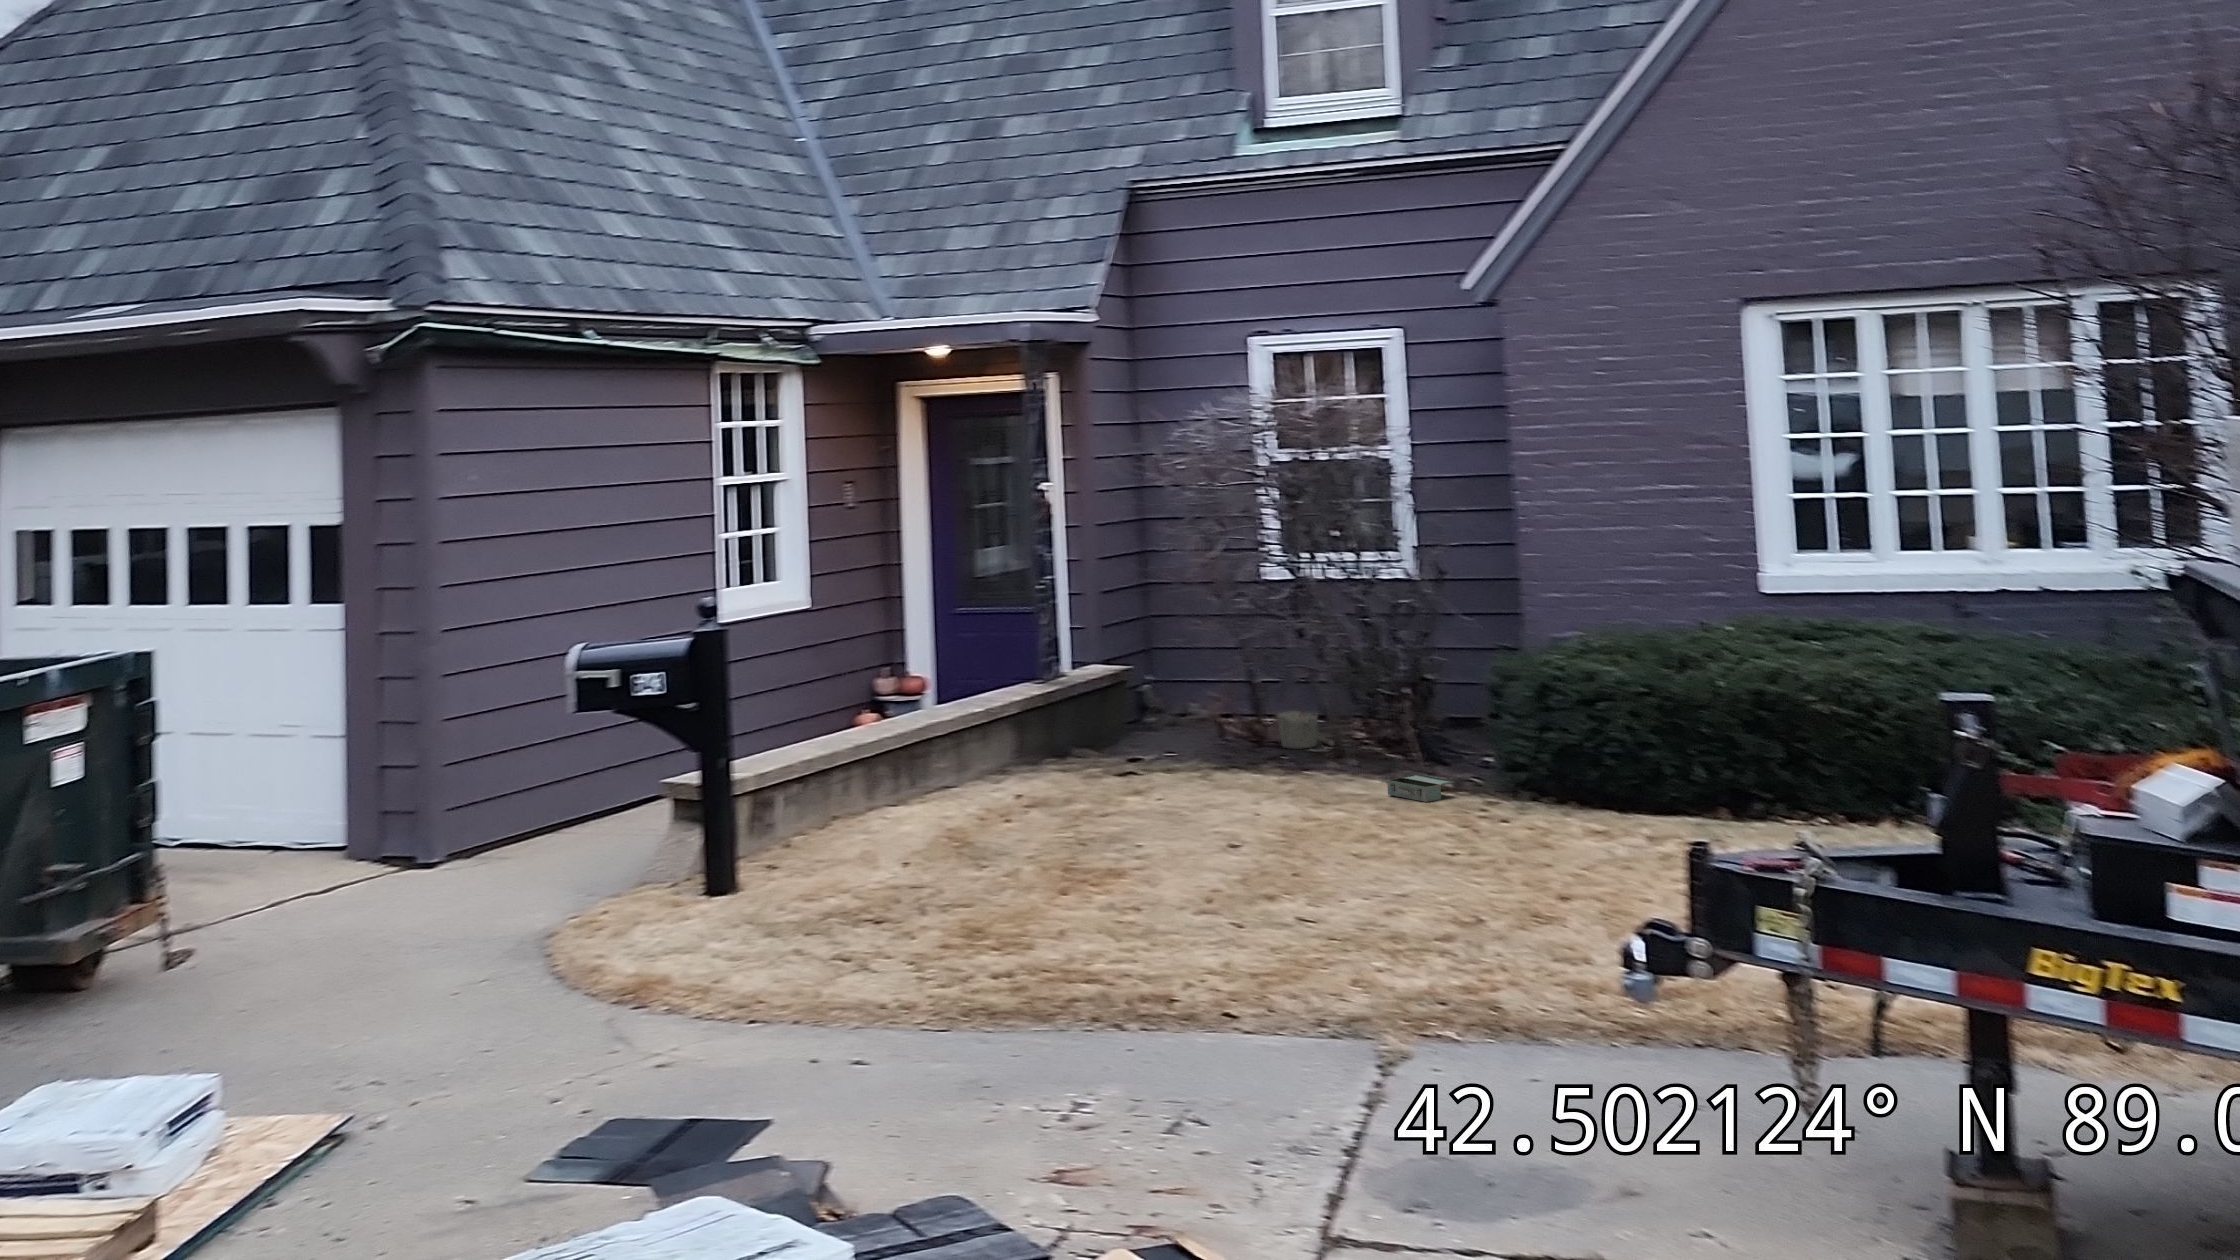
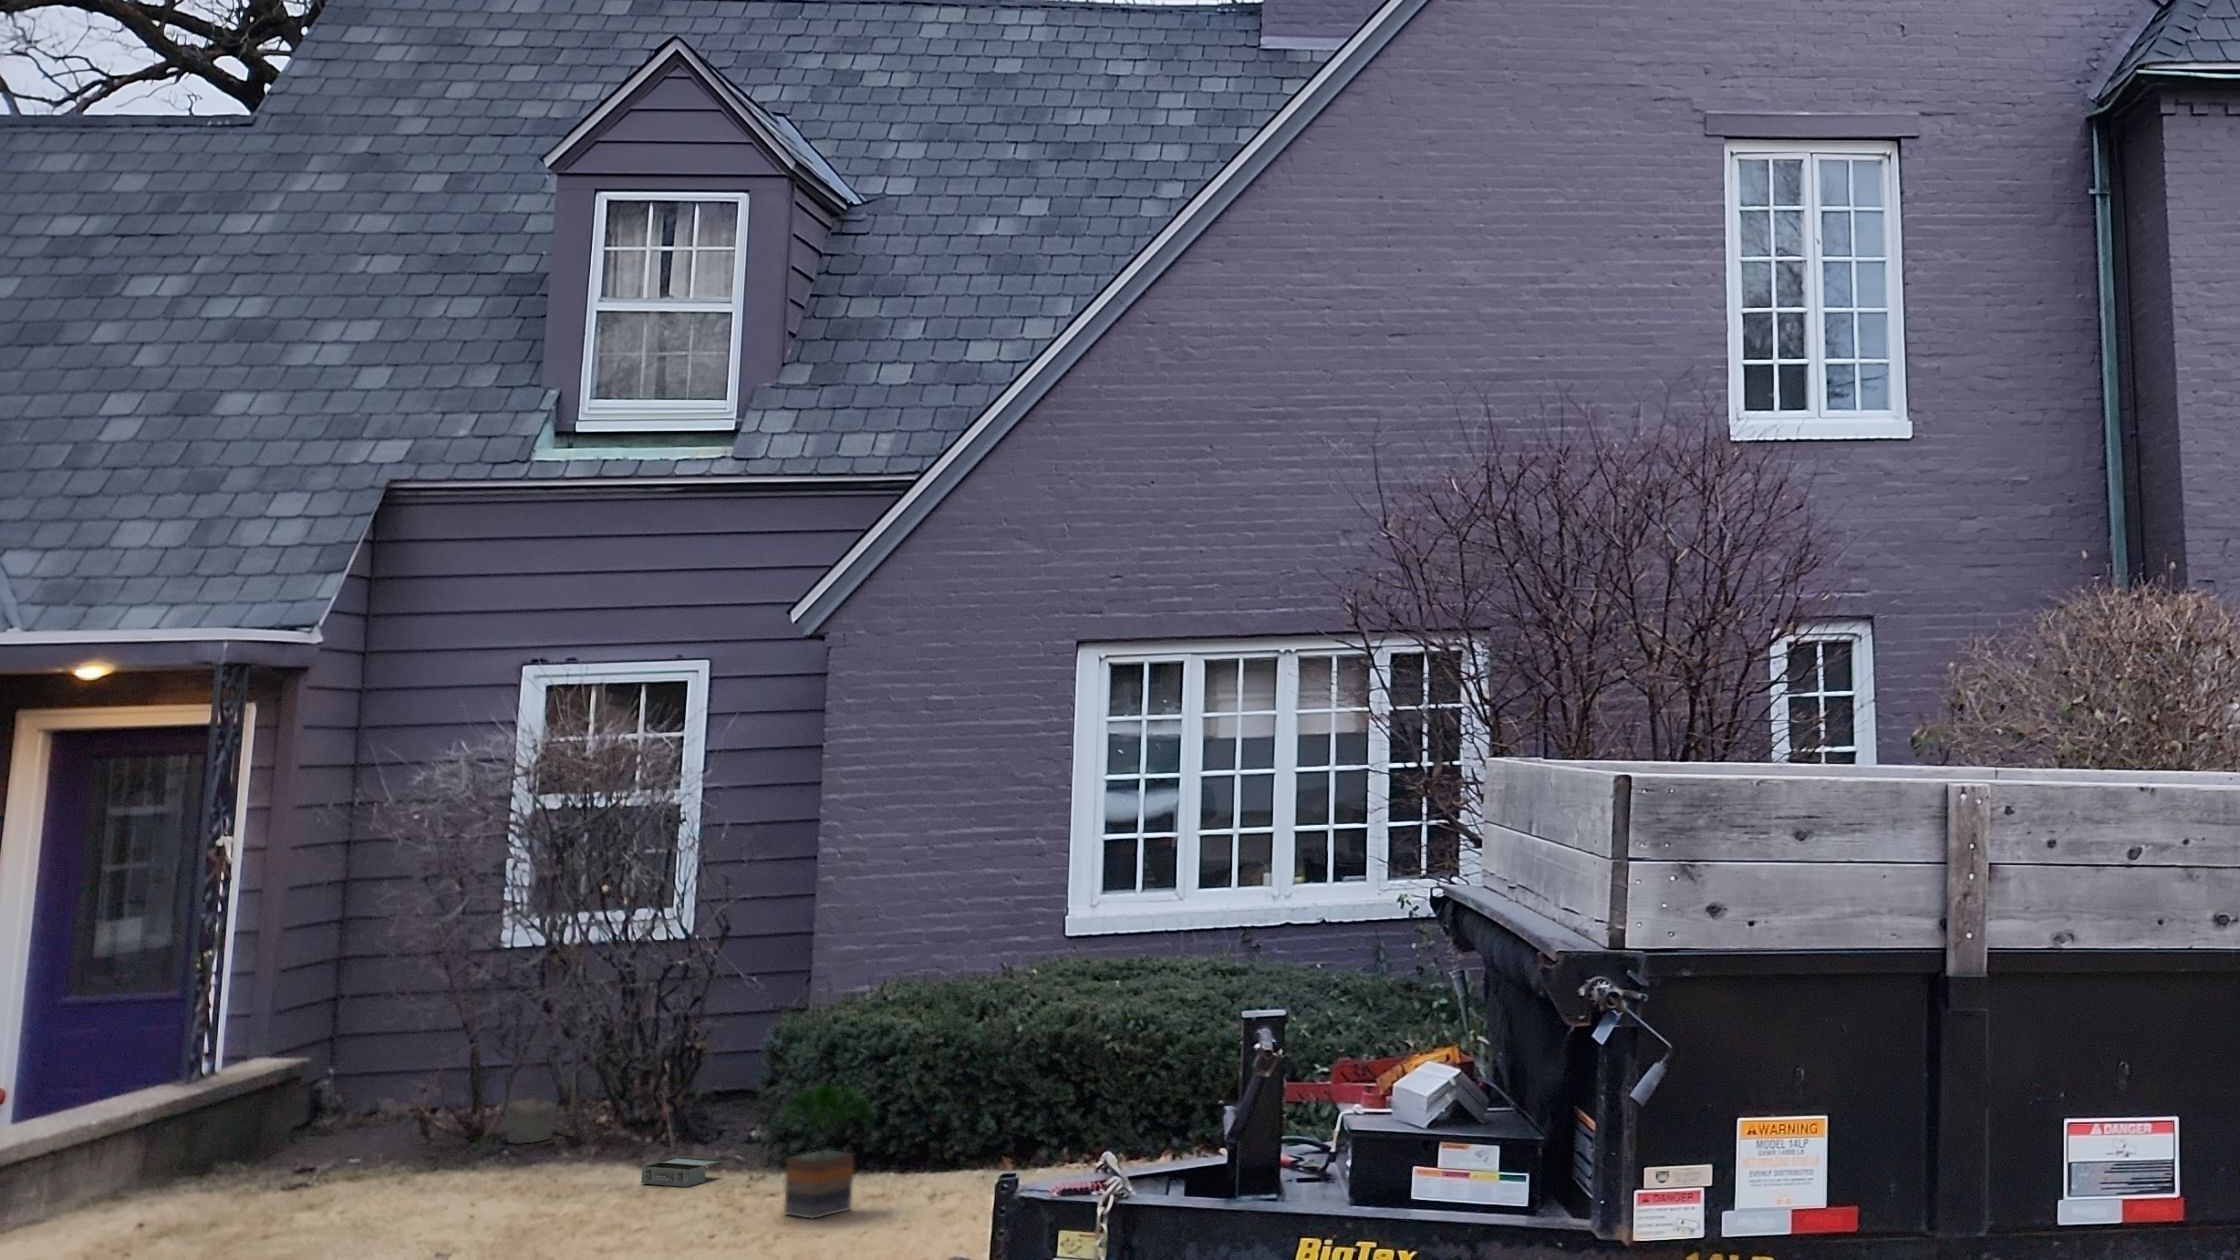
potted tree: none [1495,721,1587,845] -> present [781,1086,876,1218]

